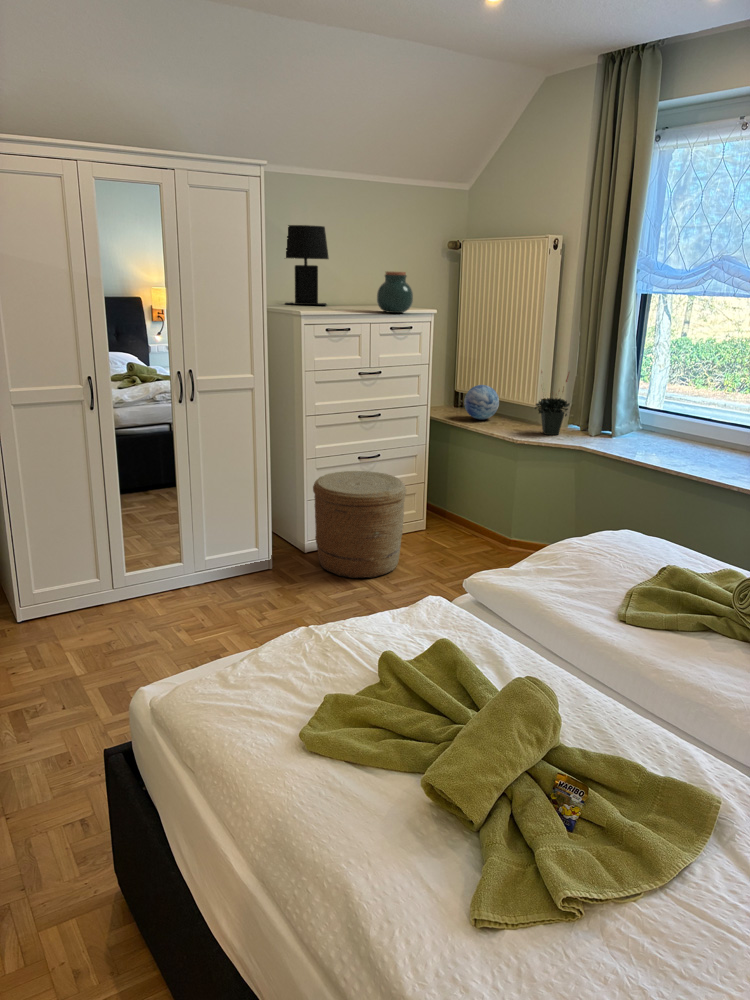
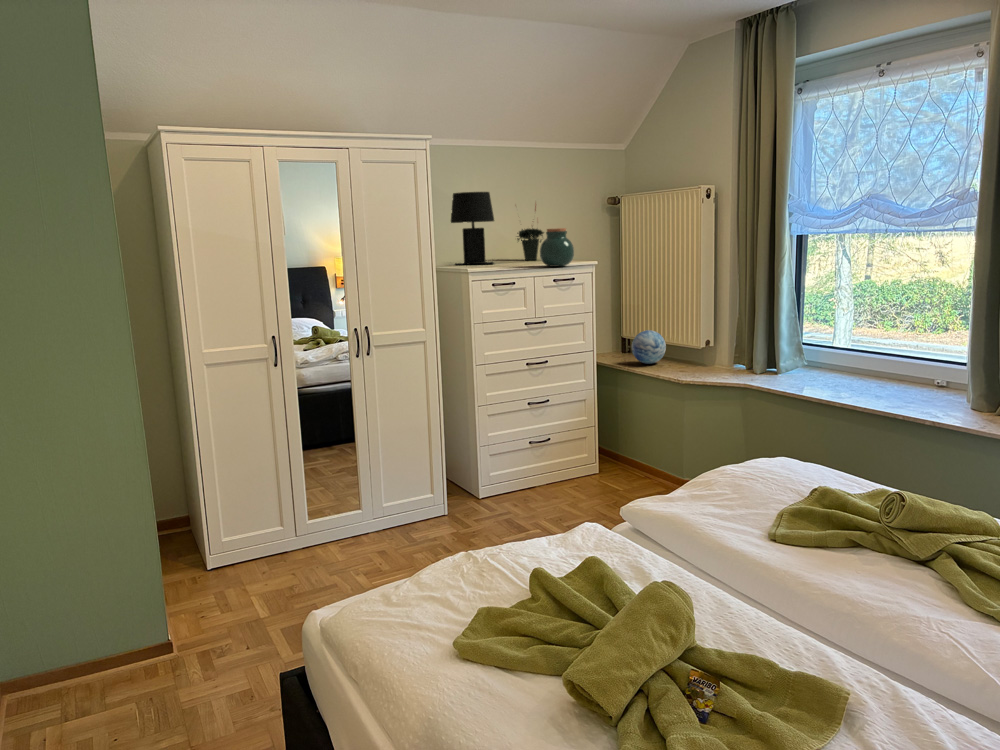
potted plant: present [535,374,569,435] -> present [517,206,544,260]
woven basket: present [313,471,406,578] -> none [486,418,576,522]

